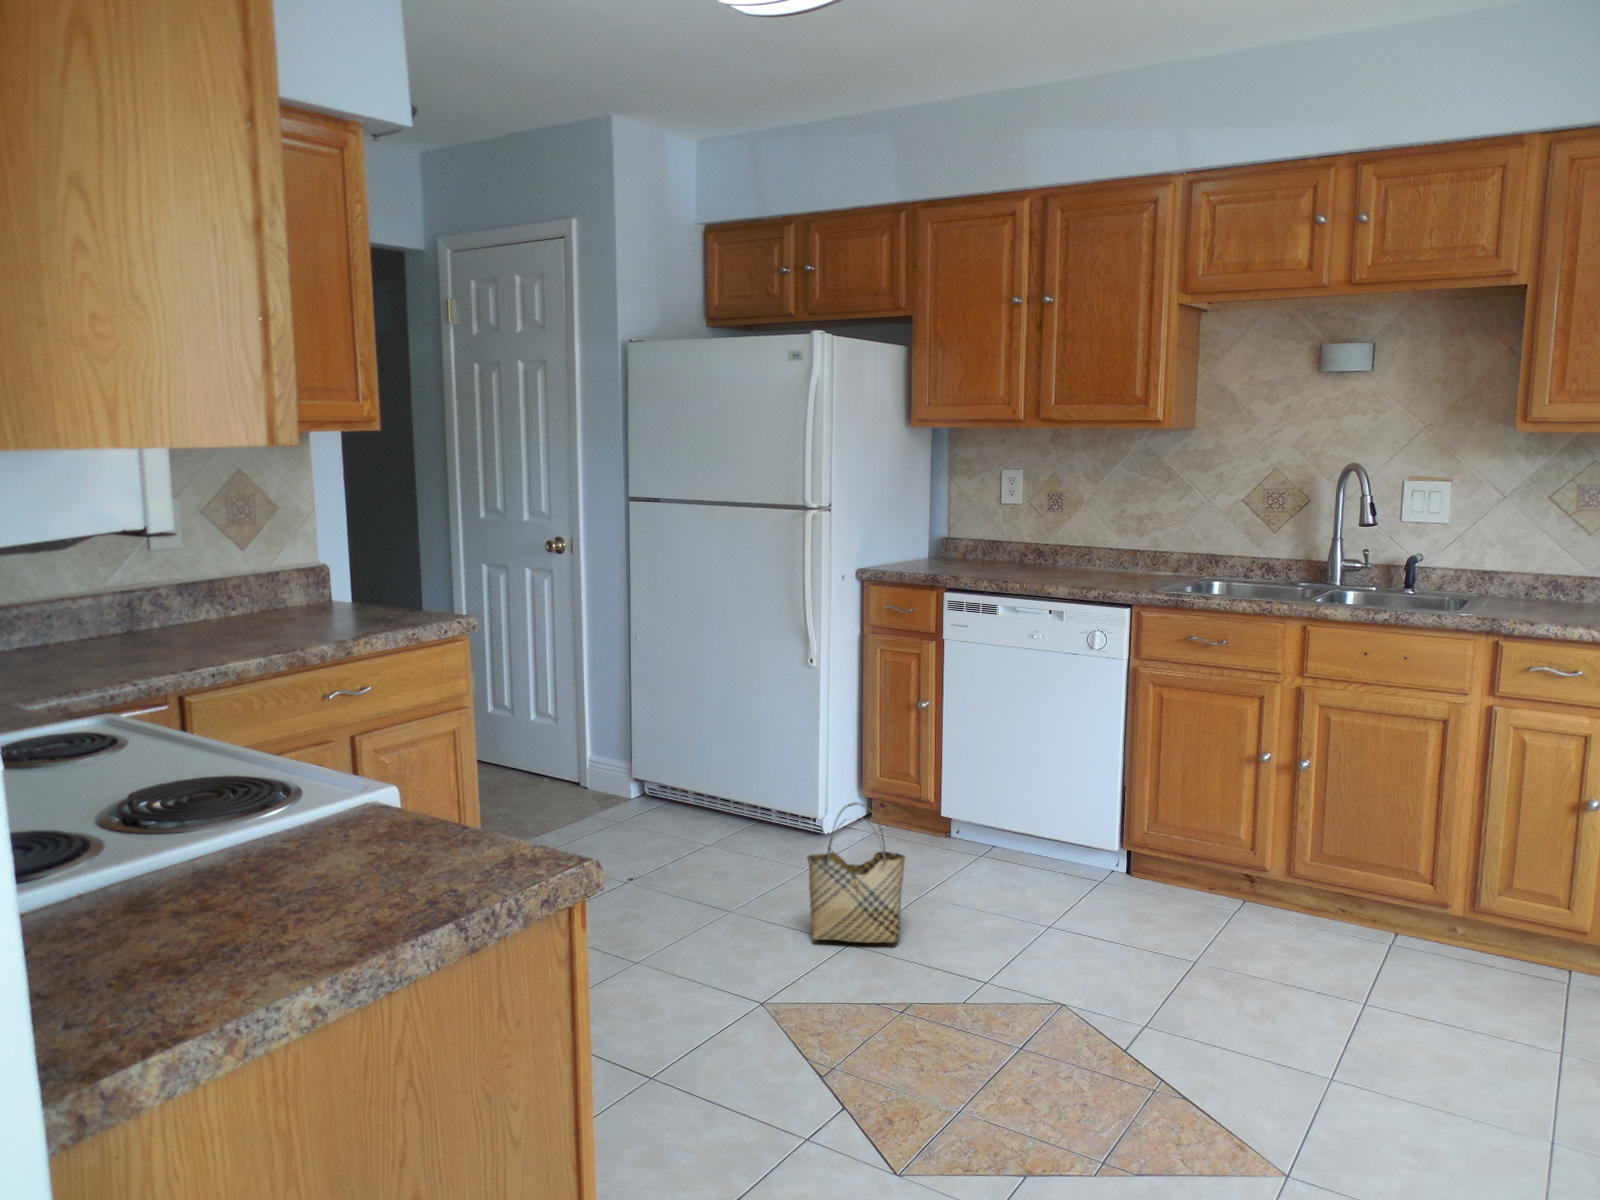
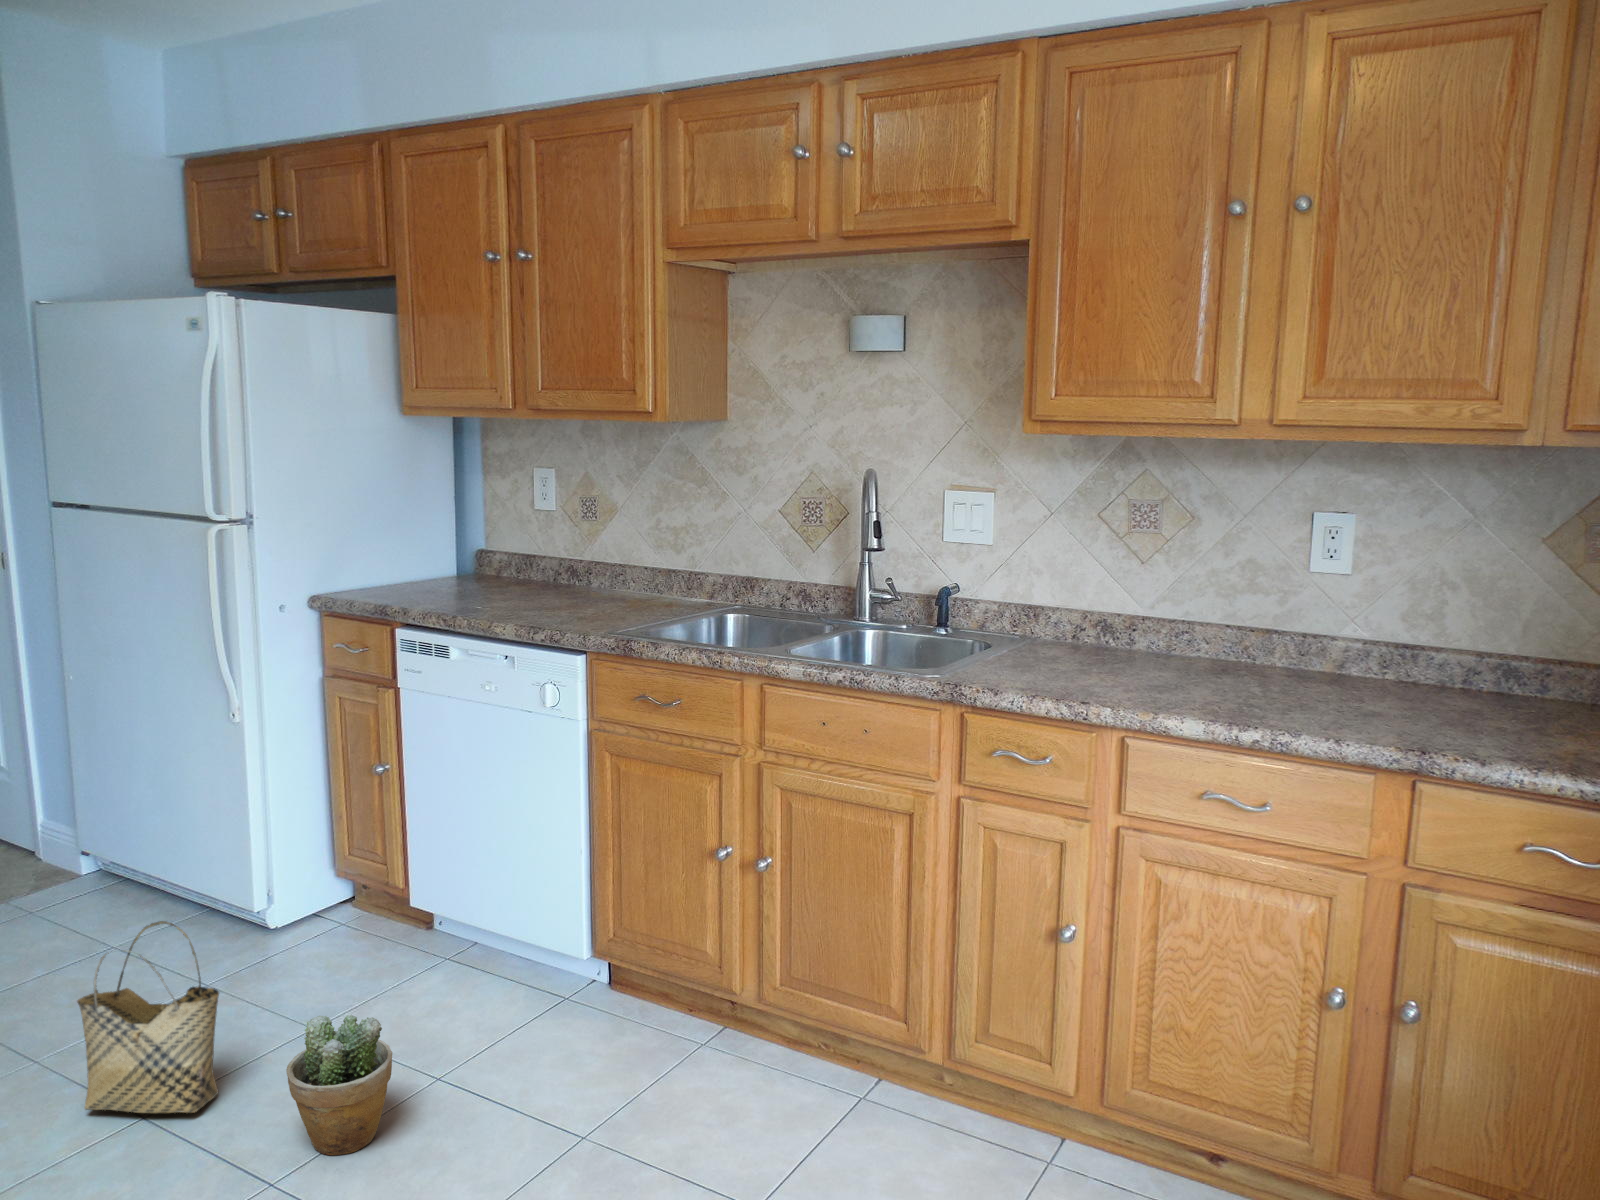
potted plant: none [983,867,1058,969] -> present [286,1015,392,1155]

